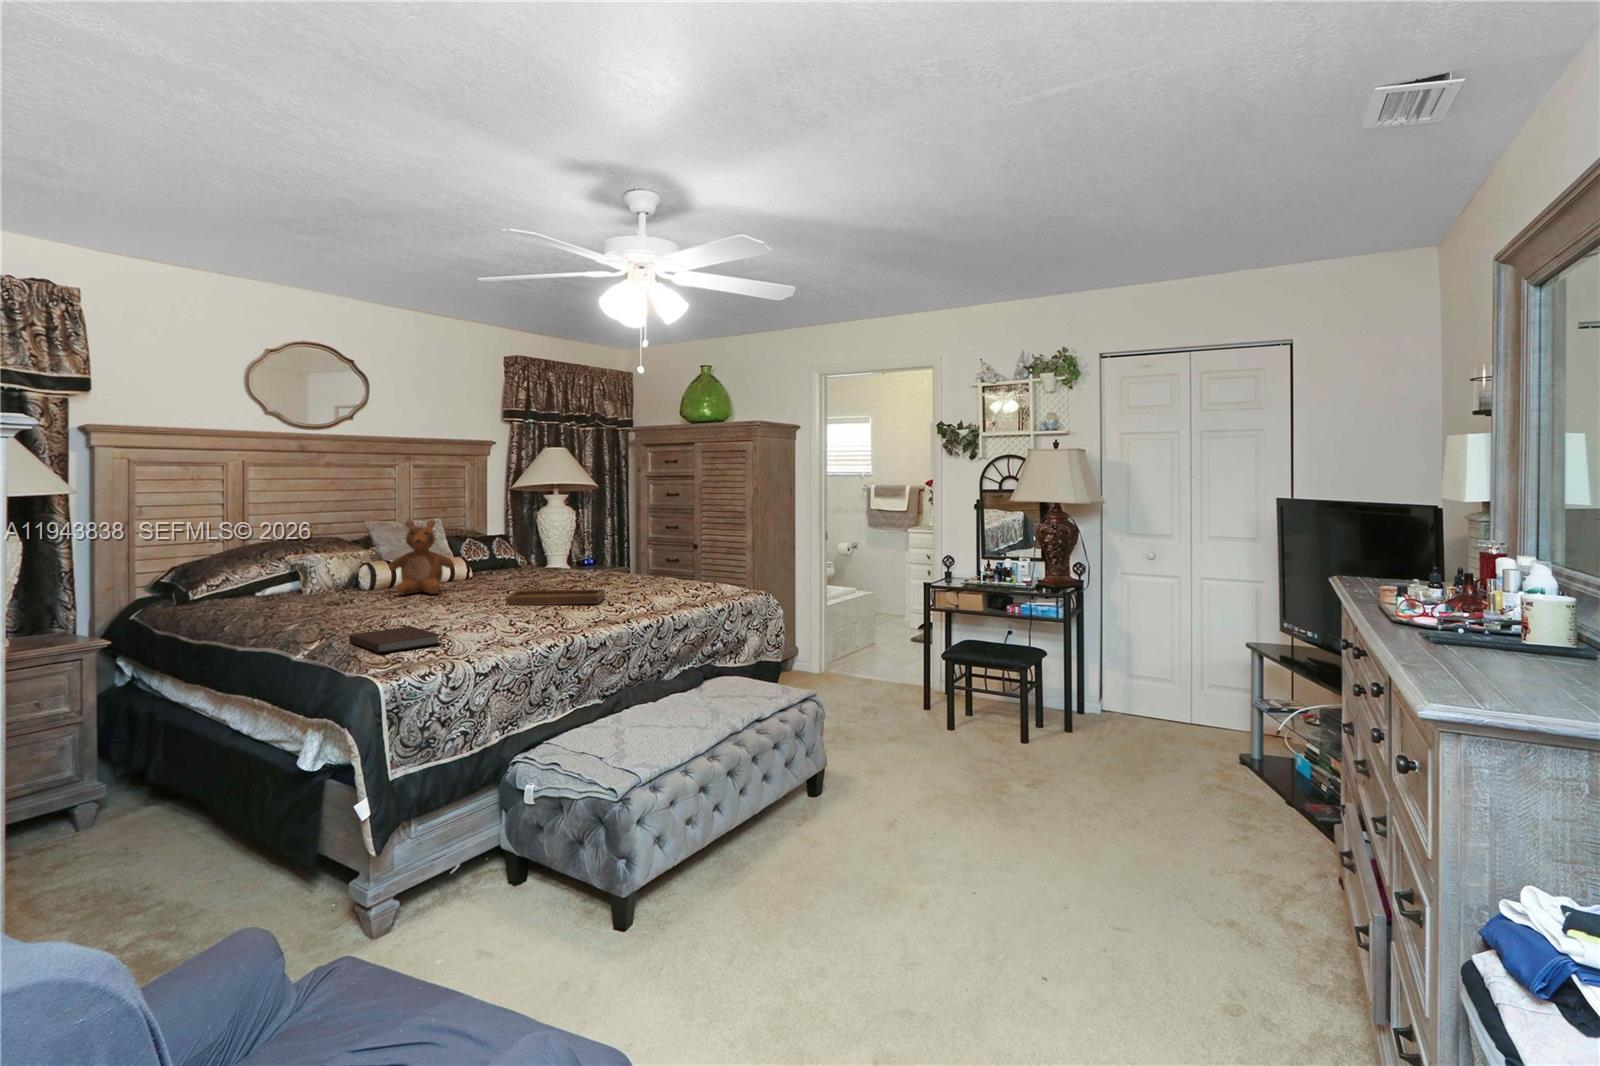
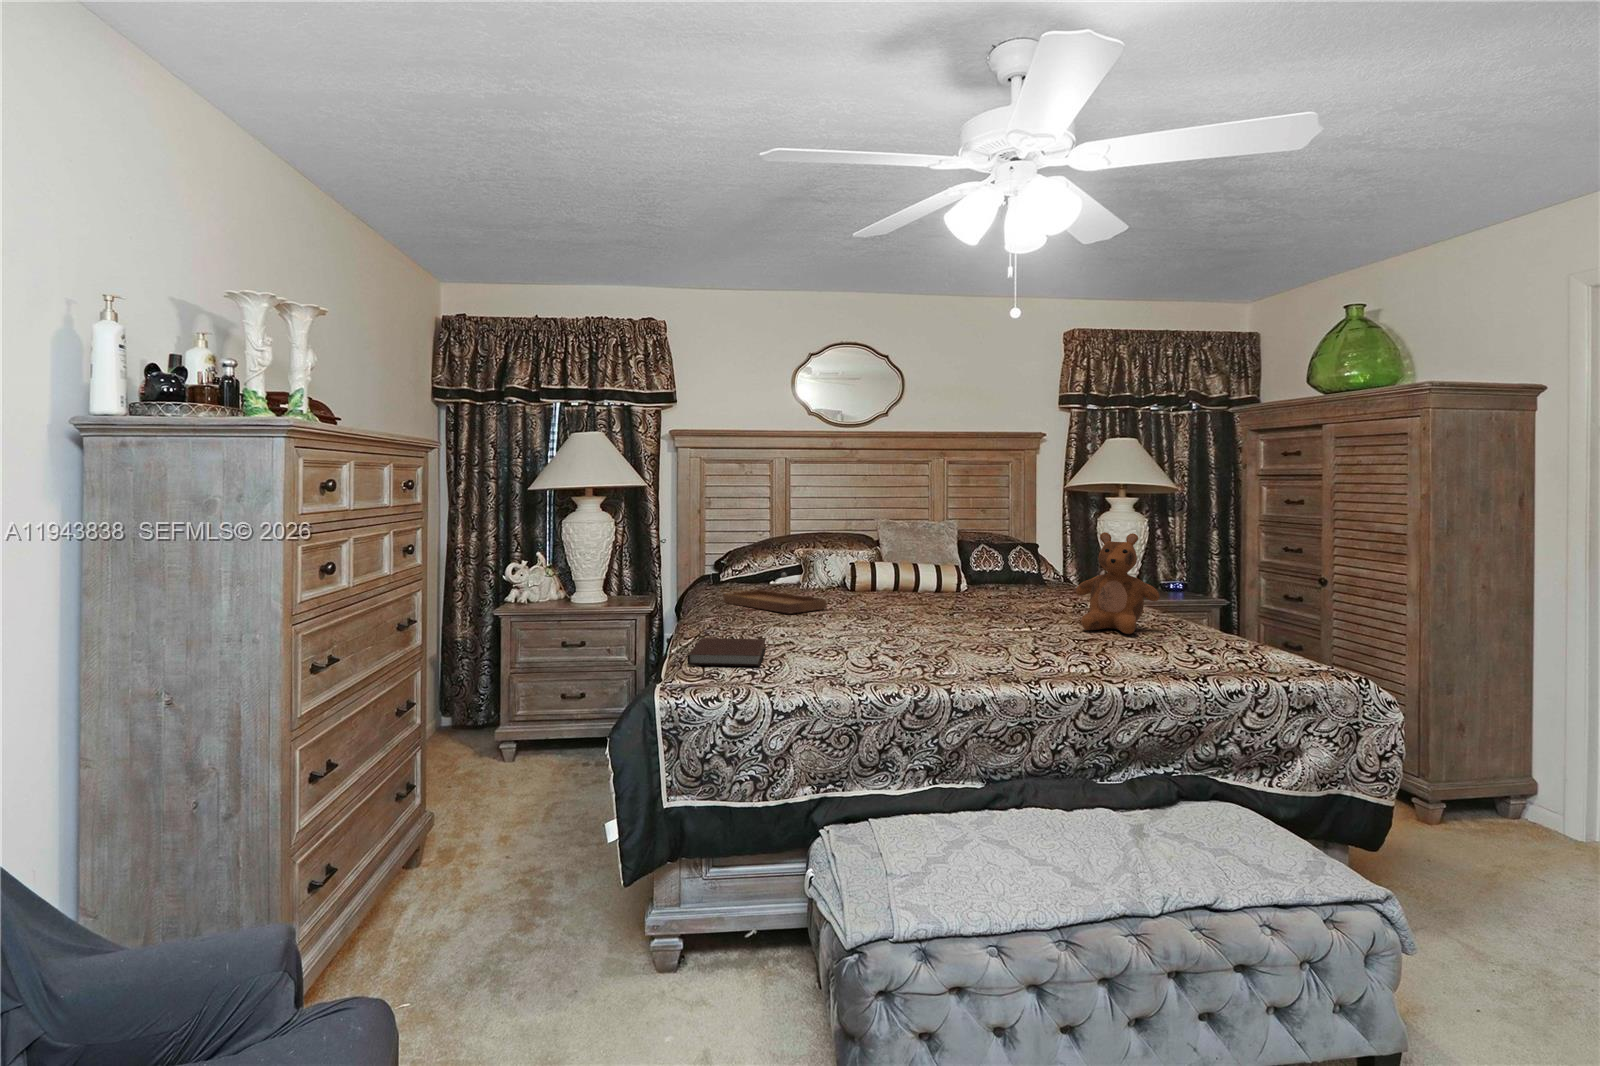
teddy bear: present [389,520,454,595] -> present [1076,532,1160,634]
tray: present [505,571,605,605] -> present [723,572,827,614]

